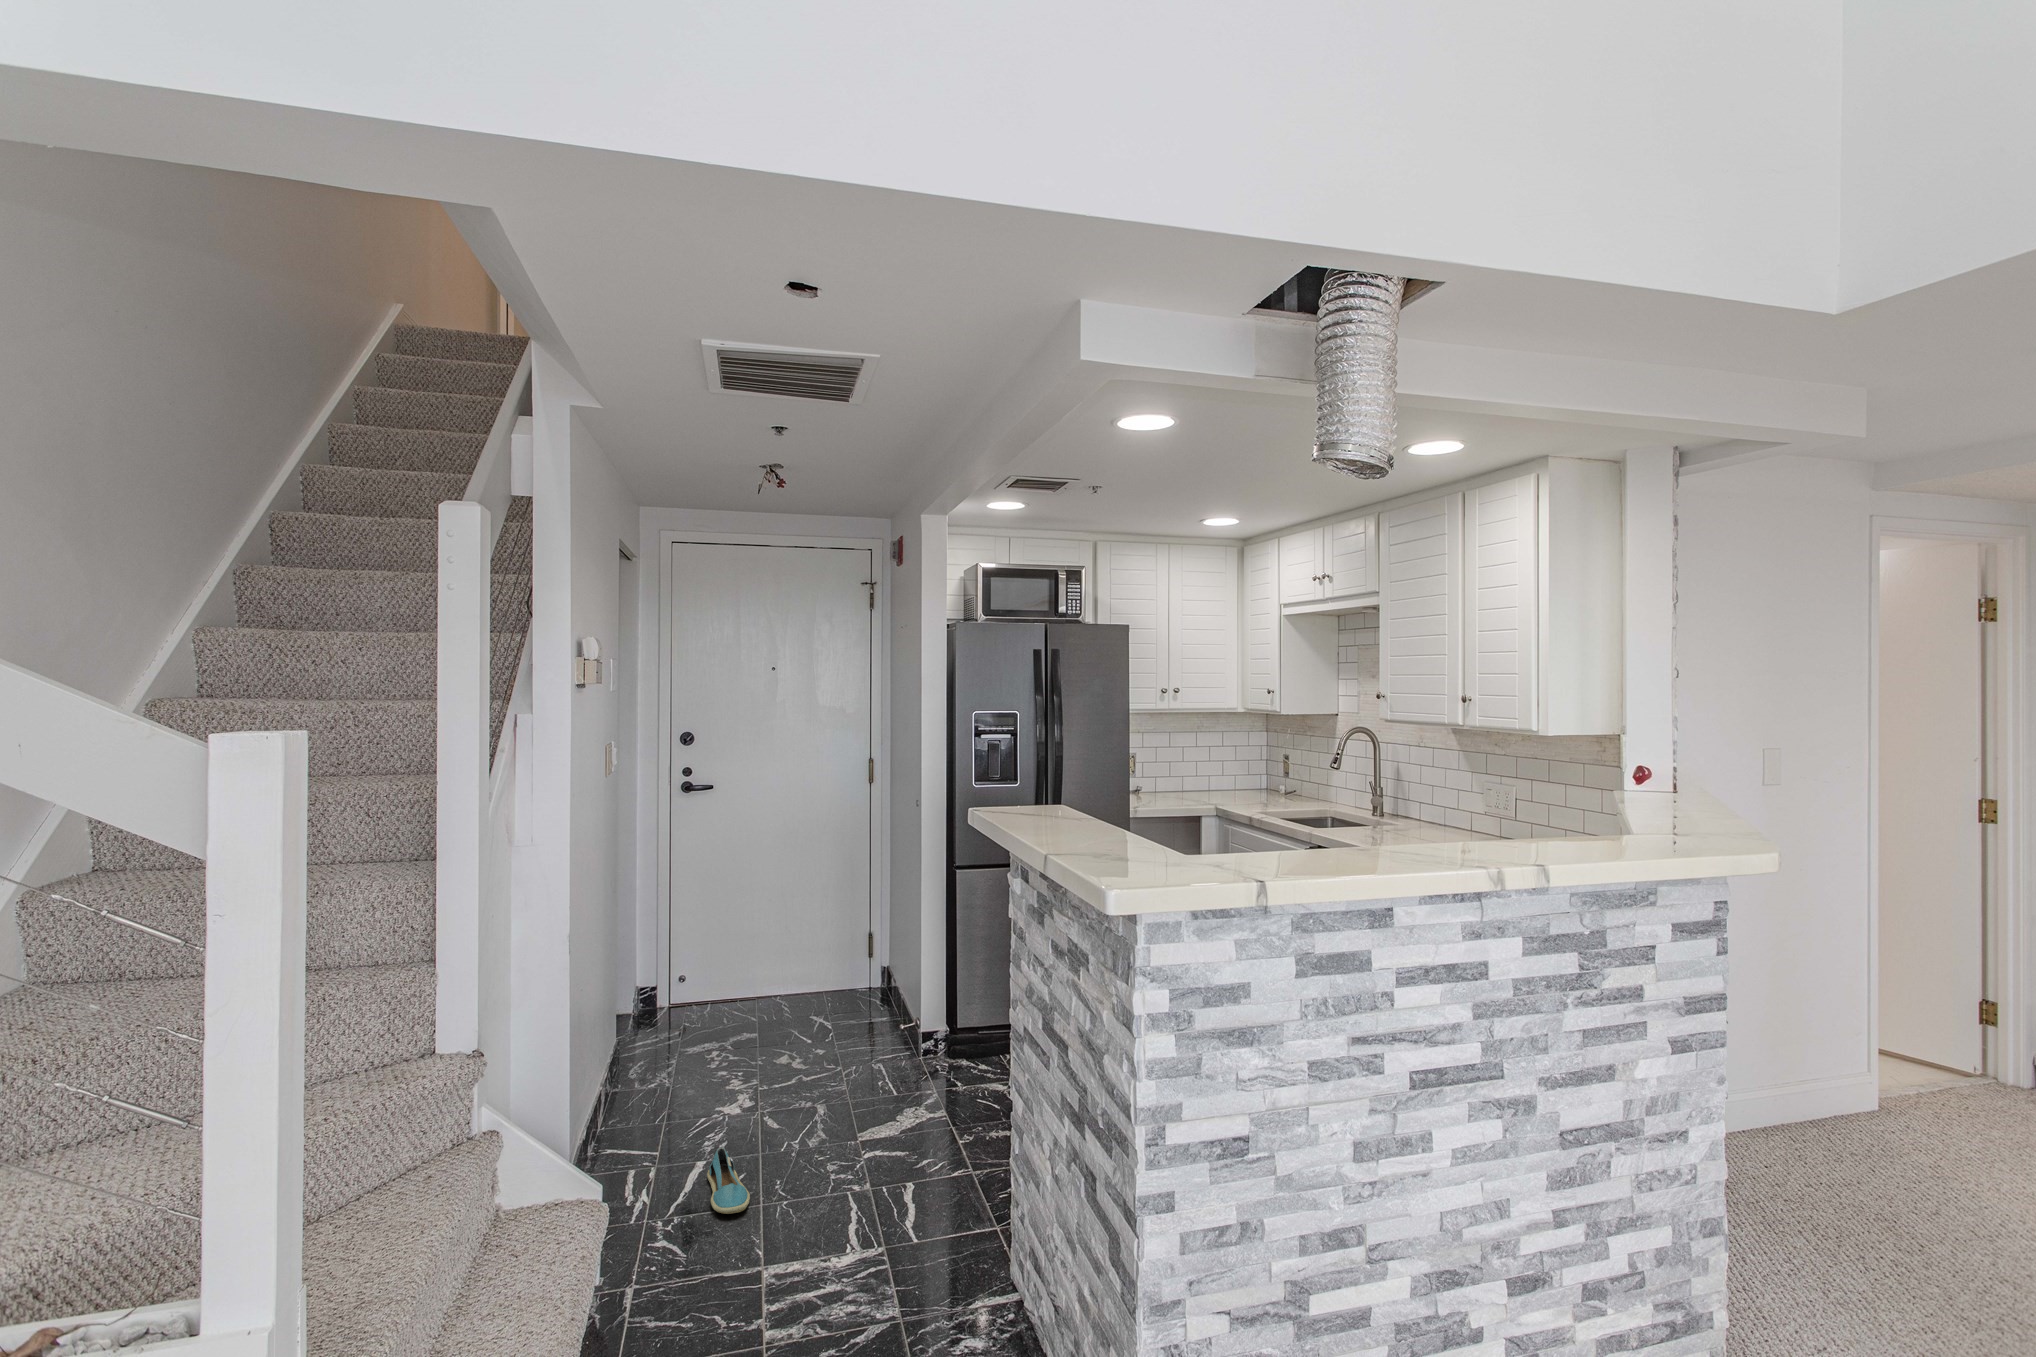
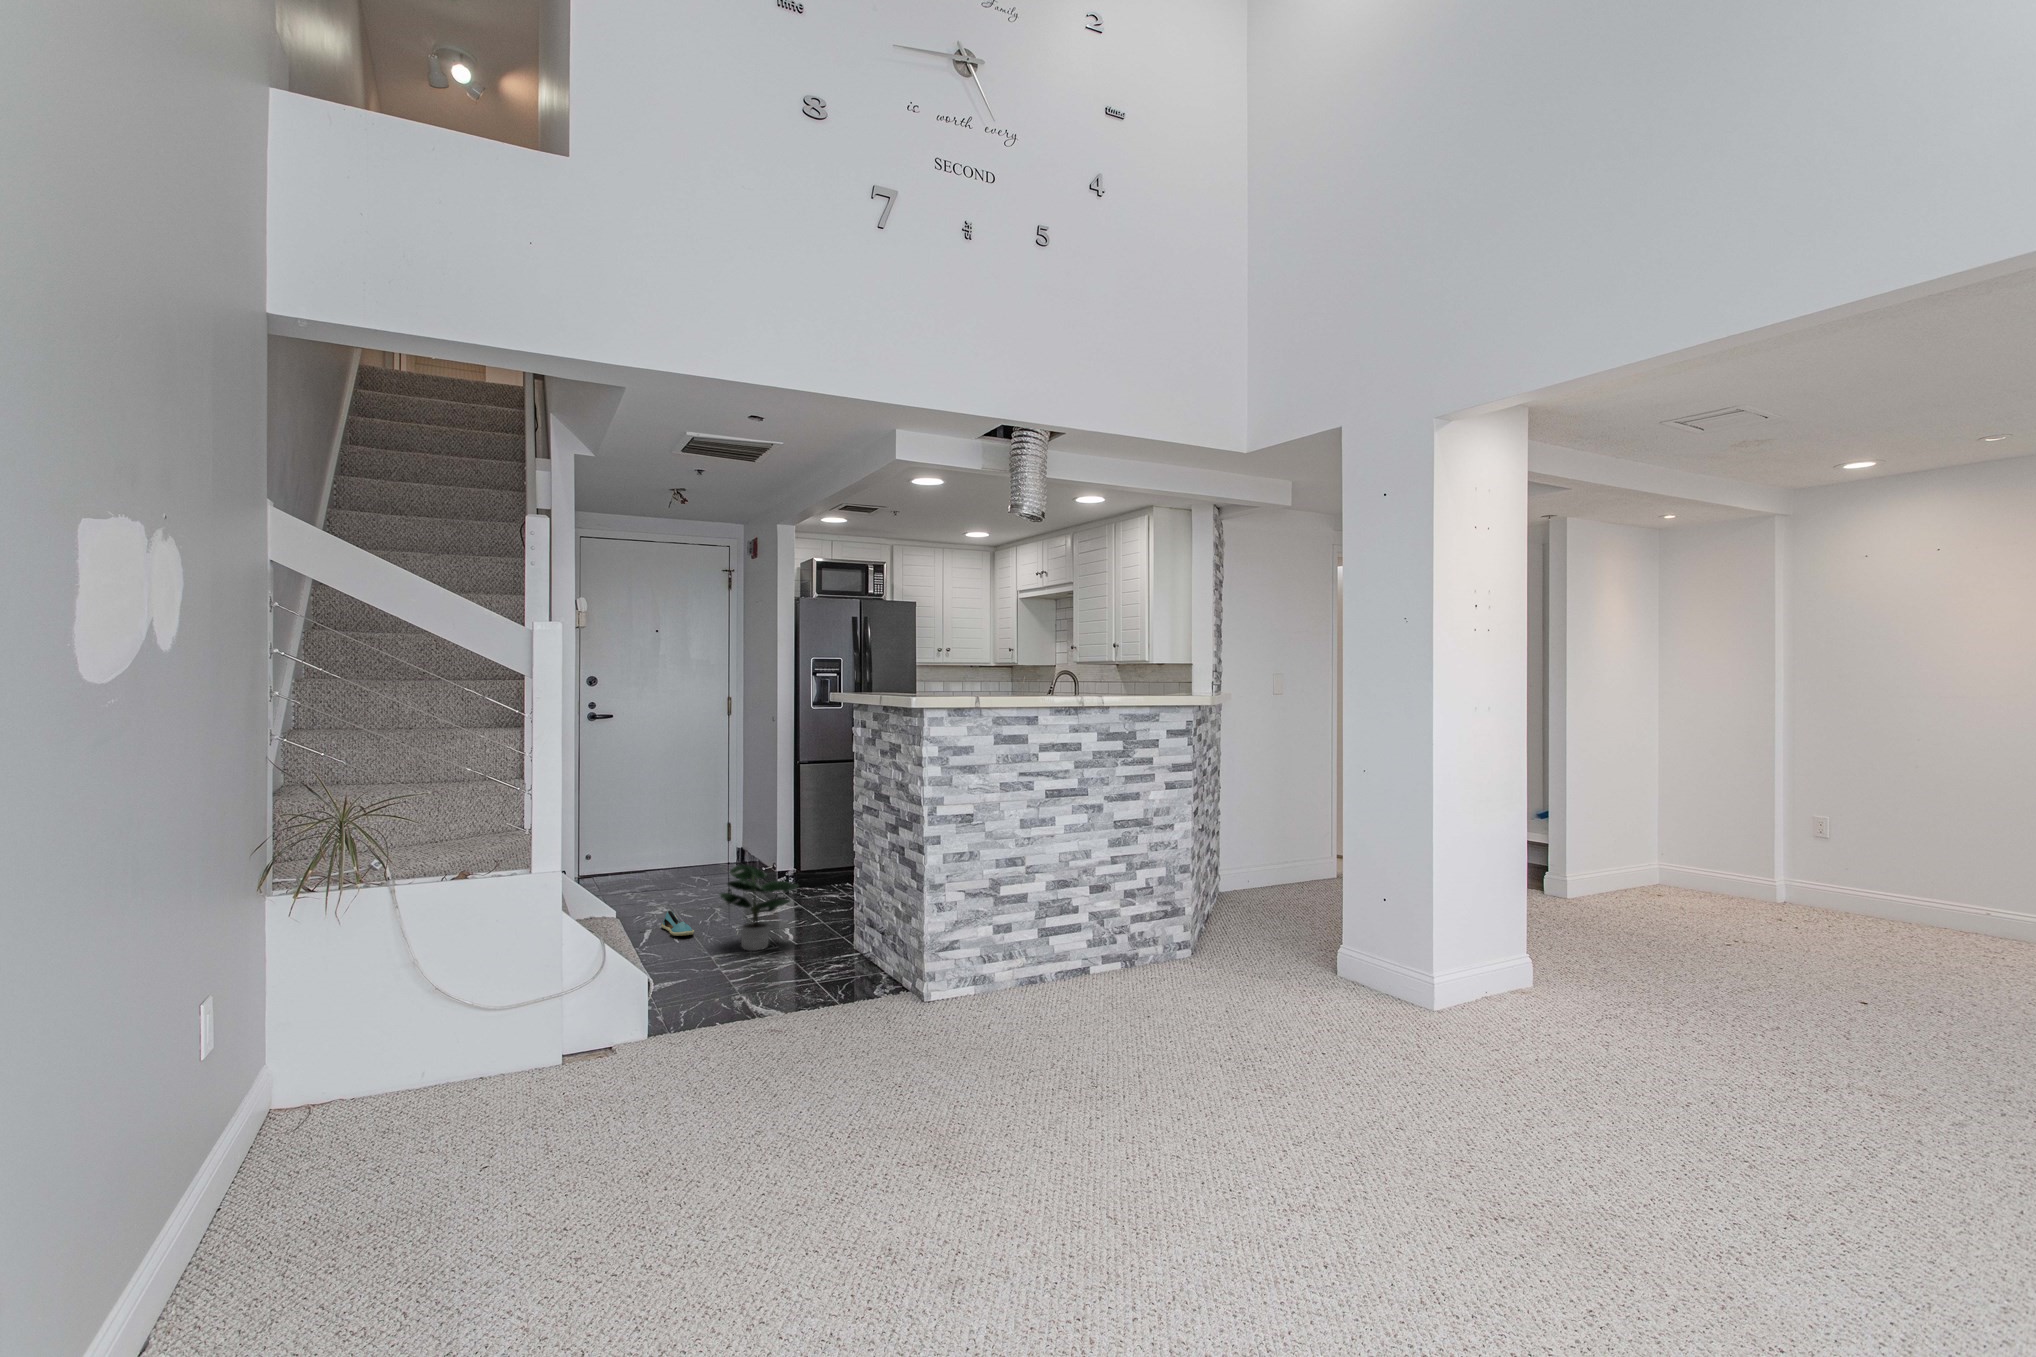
potted plant: none [771,1104,913,1281] -> present [719,865,798,951]

